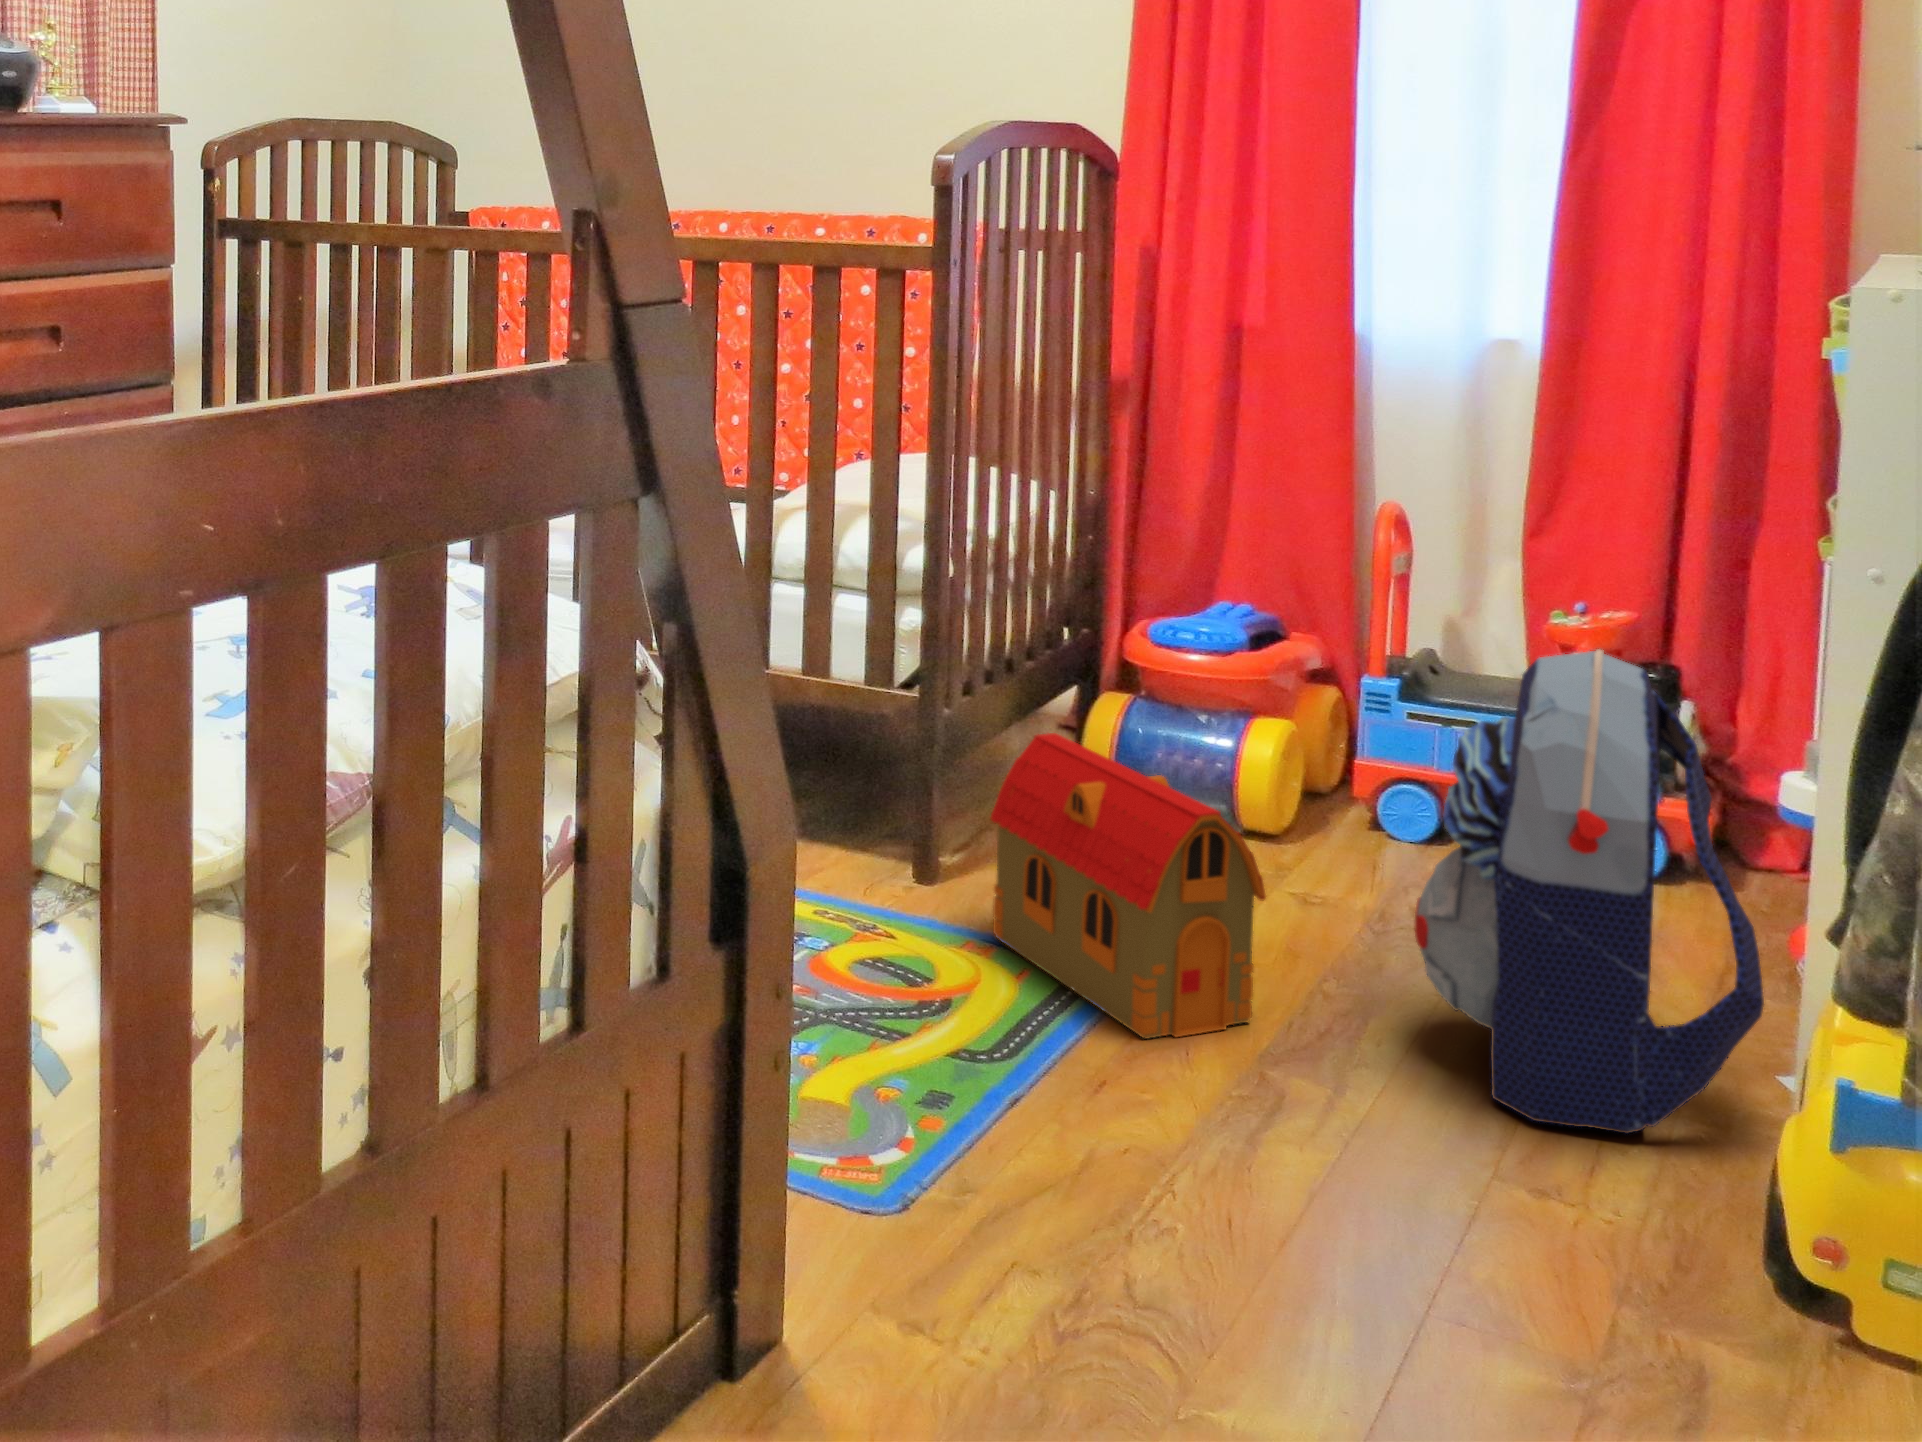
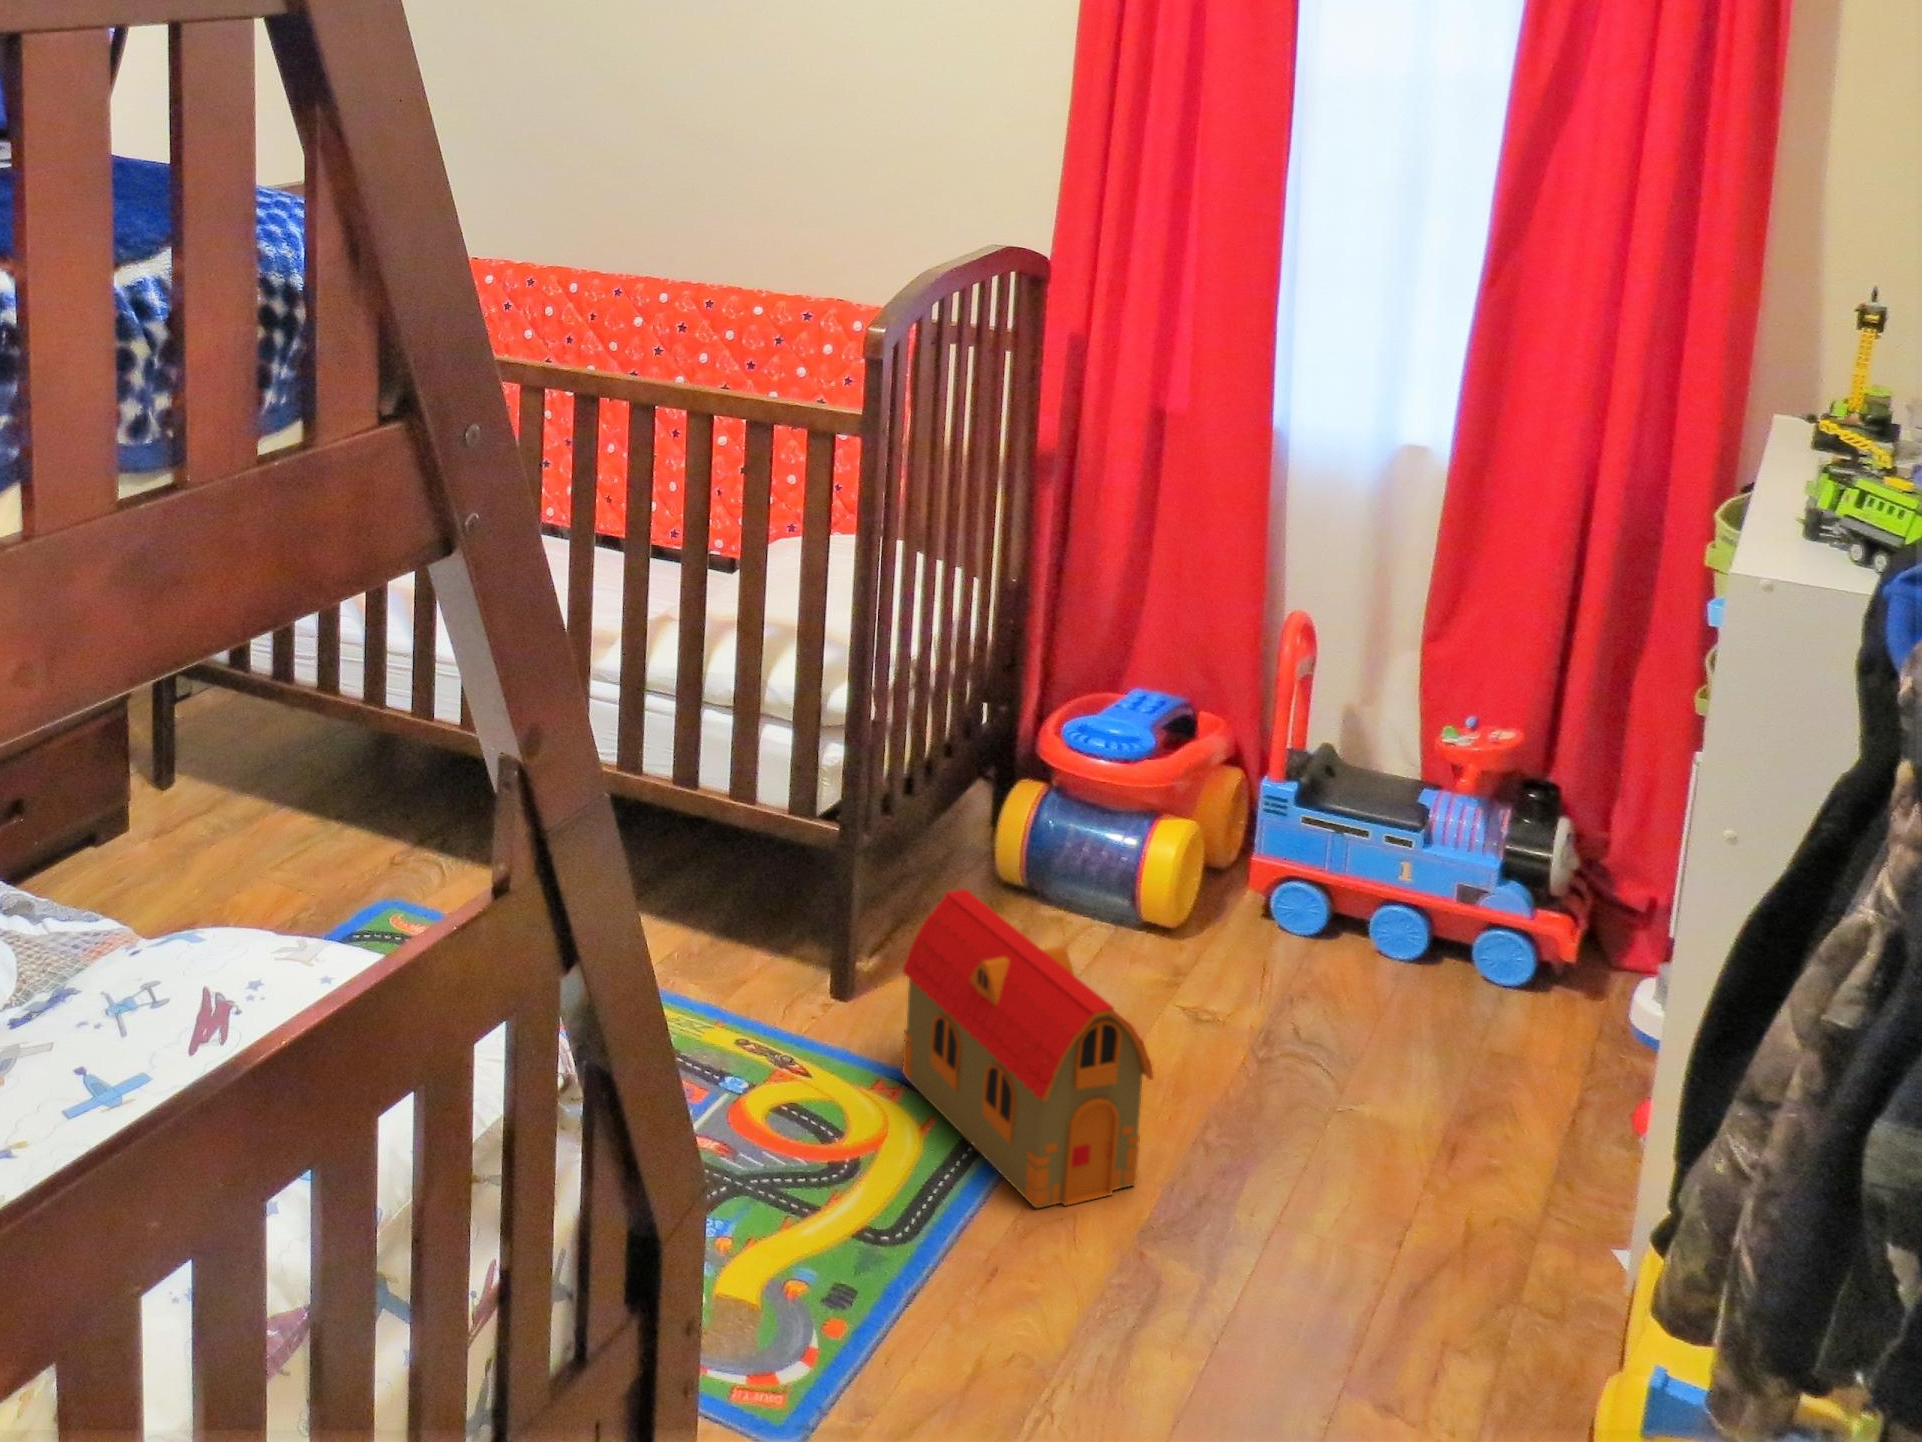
backpack: present [1414,650,1764,1133] -> none [1289,865,1598,1326]

